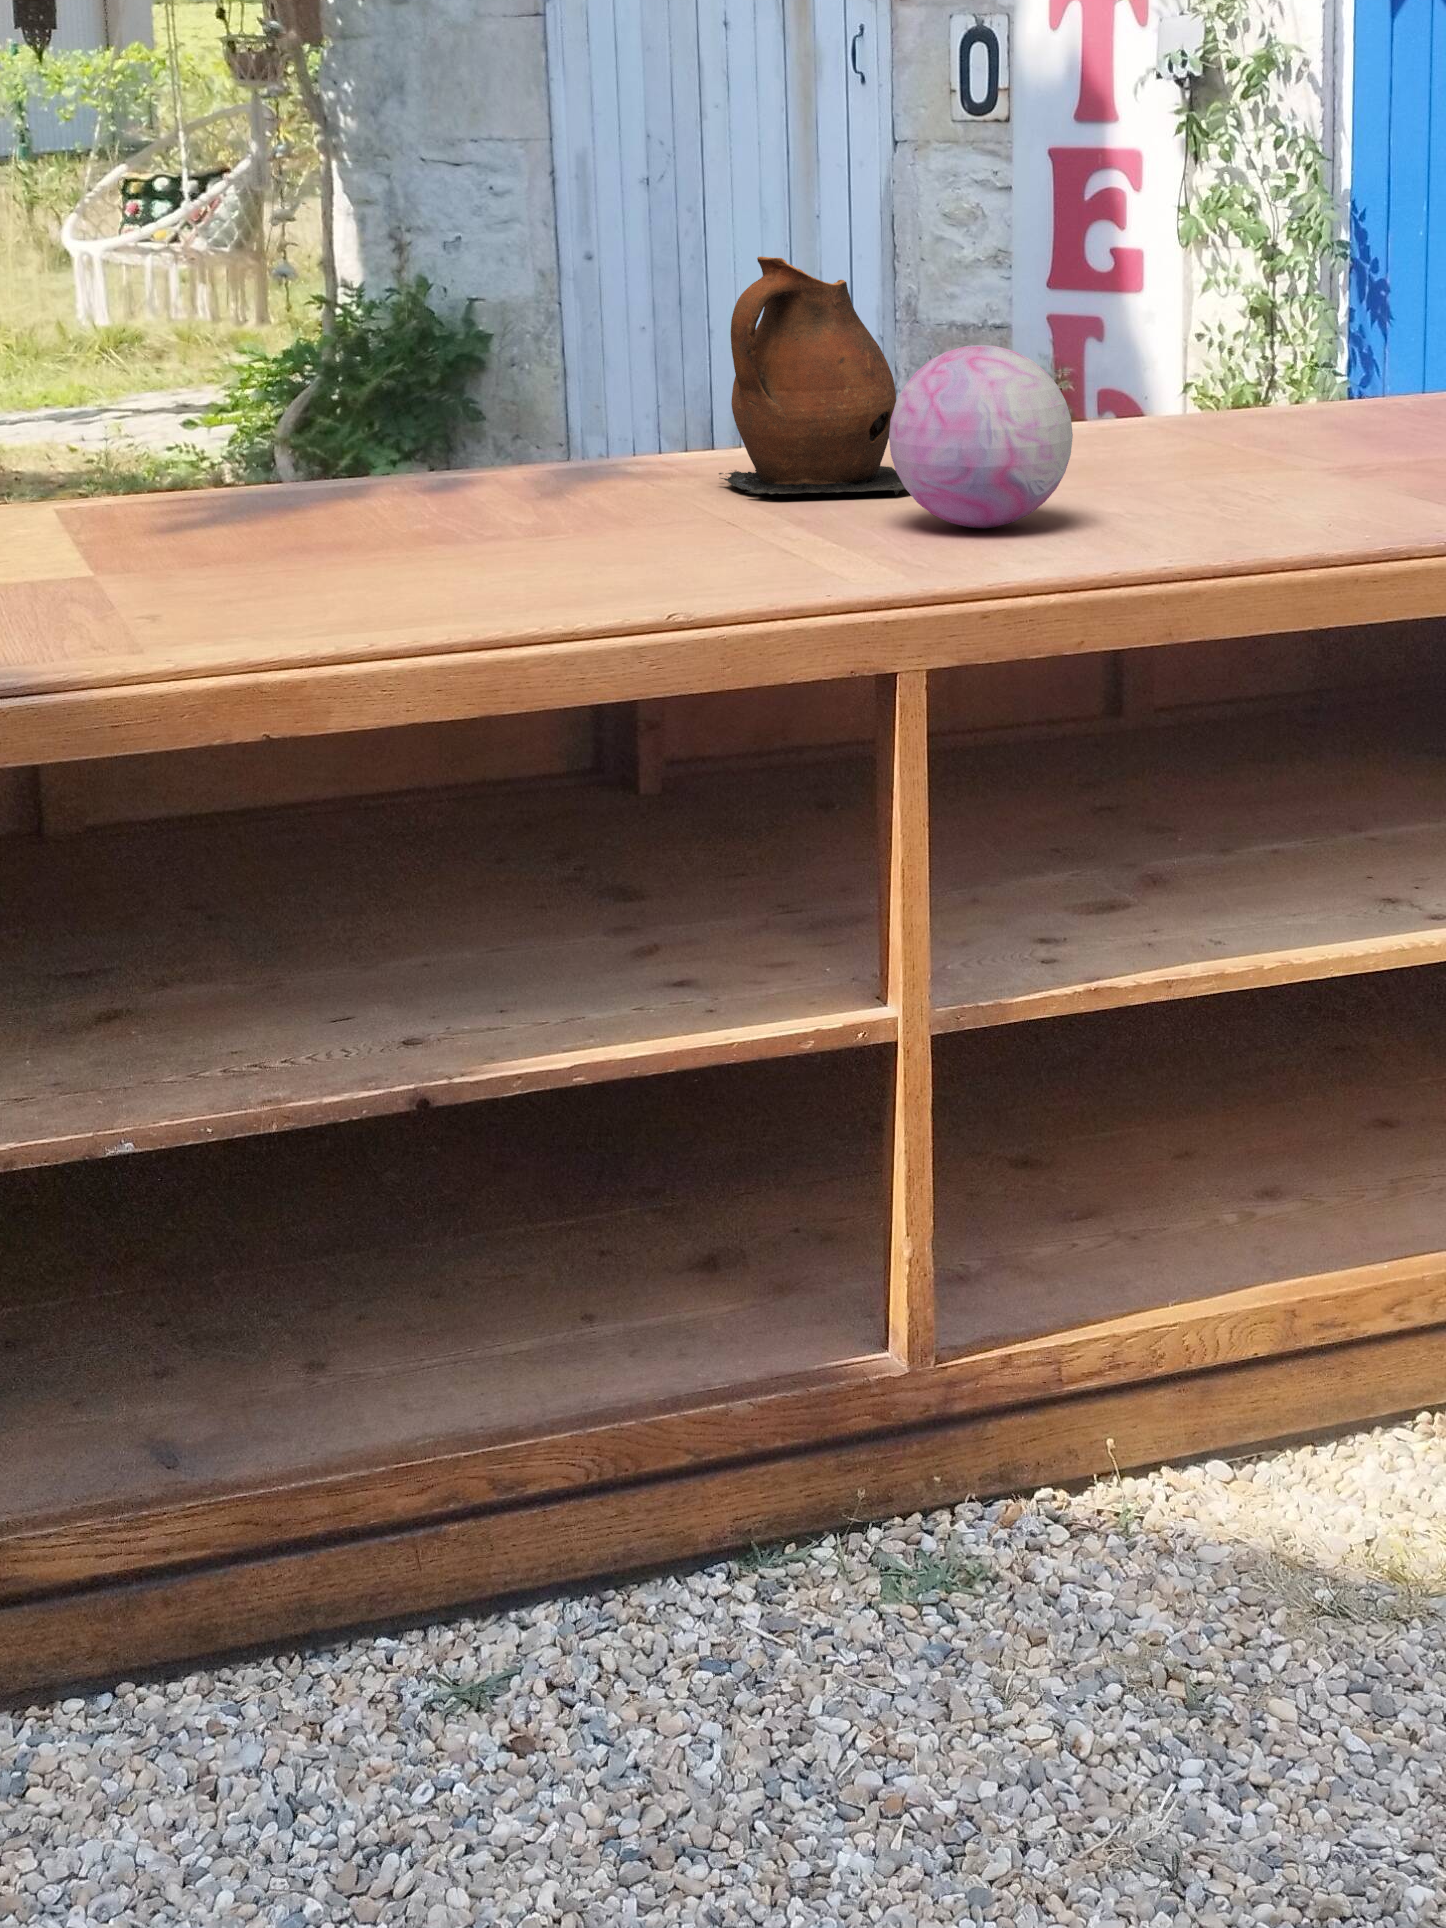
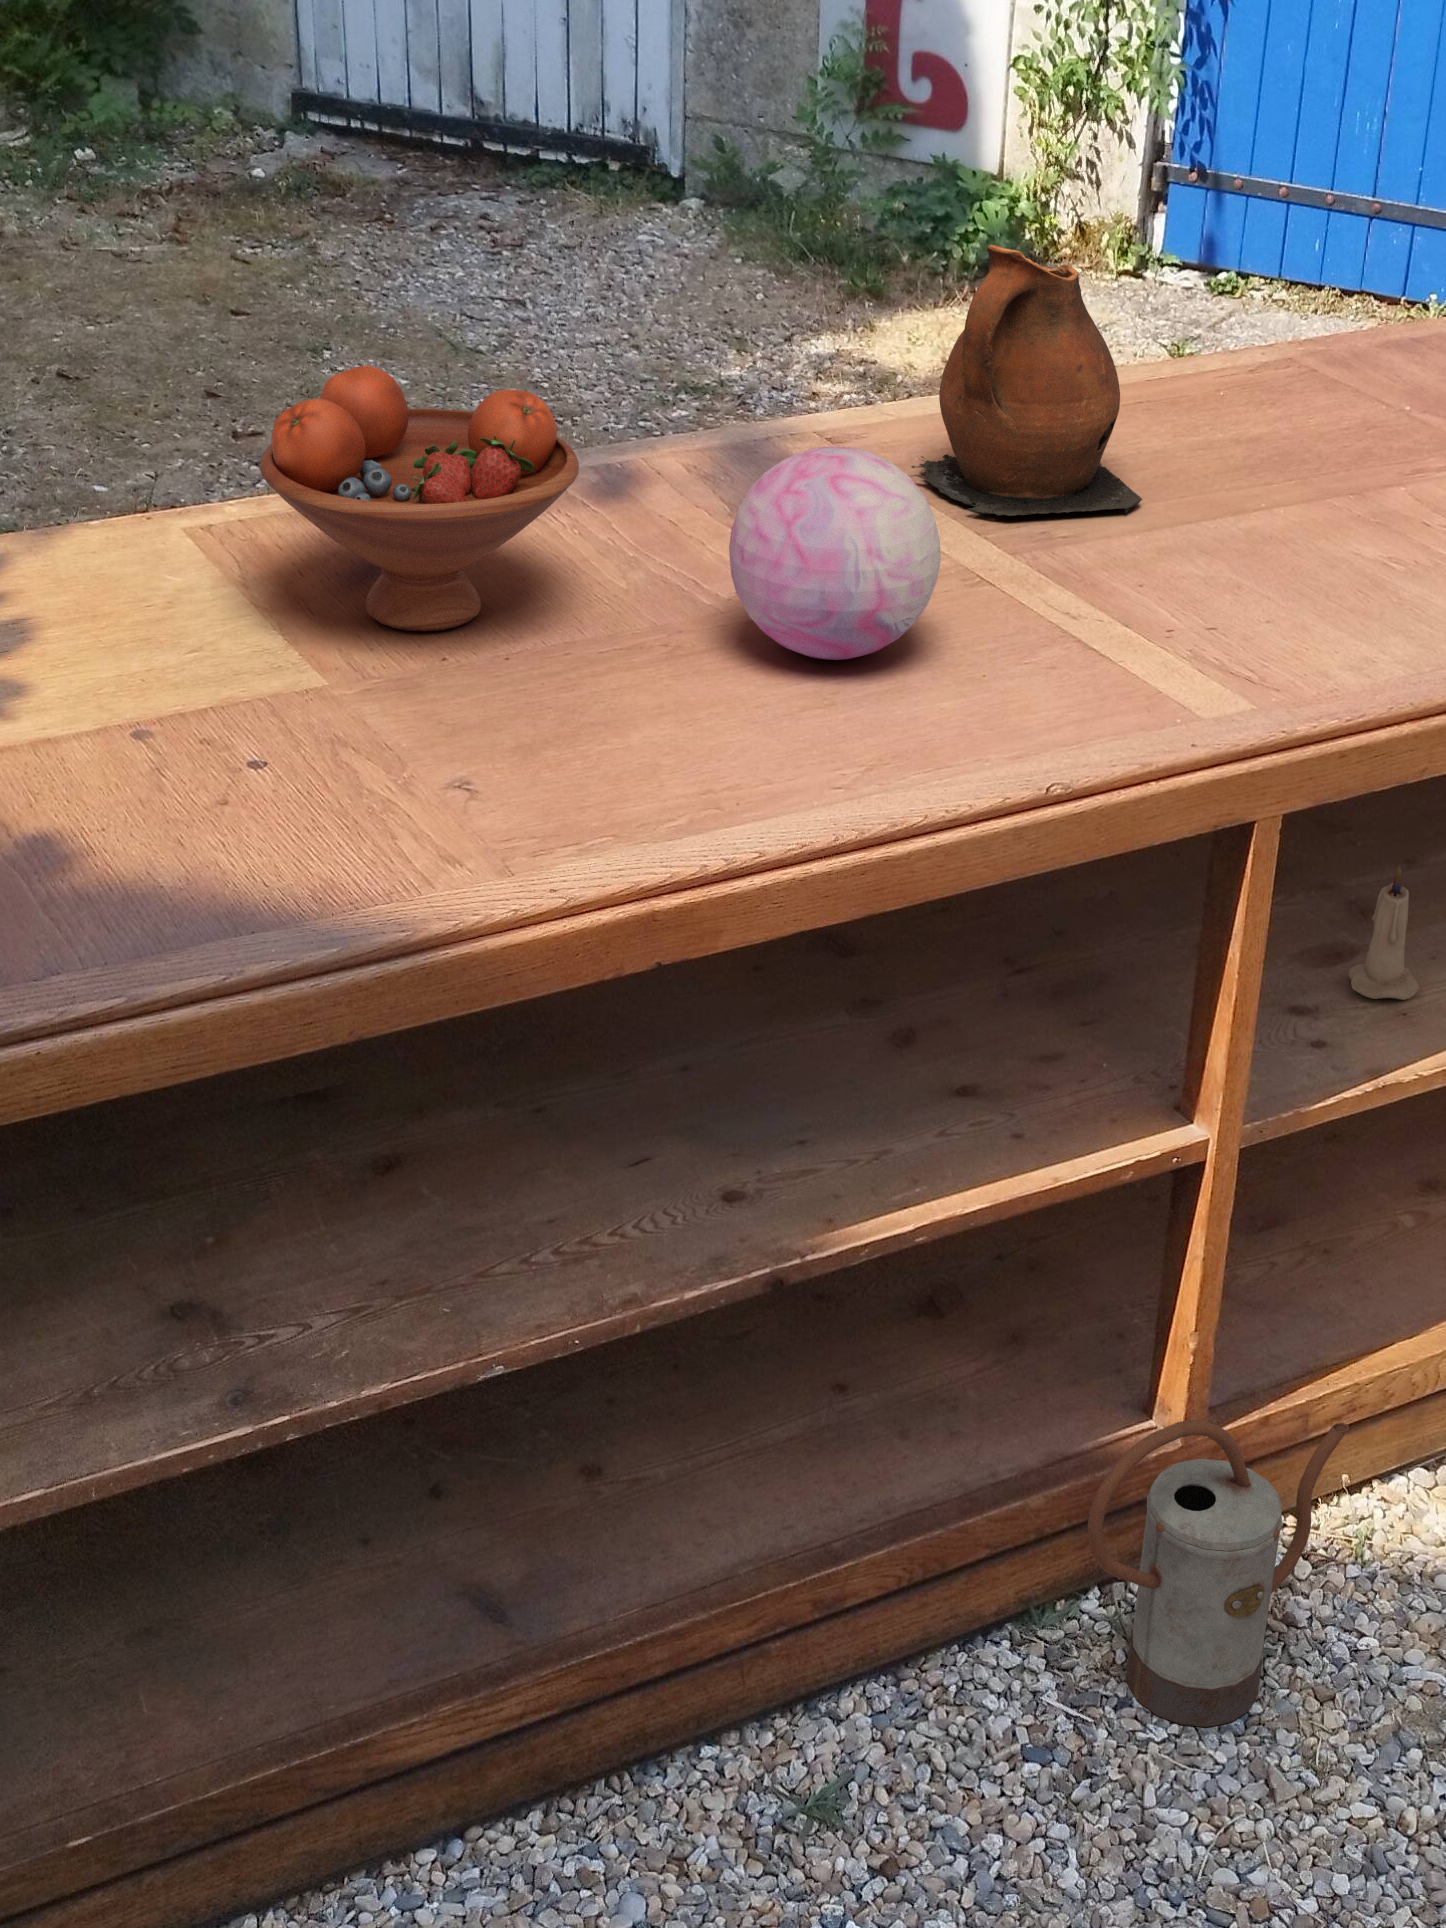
fruit bowl: none [56,334,335,547] -> present [260,366,579,631]
decorative orb: present [889,345,1073,528] -> present [729,446,941,660]
candle: none [1119,813,1187,950] -> present [1349,866,1420,1000]
watering can: none [758,1300,1058,1661] -> present [1088,1420,1349,1727]

